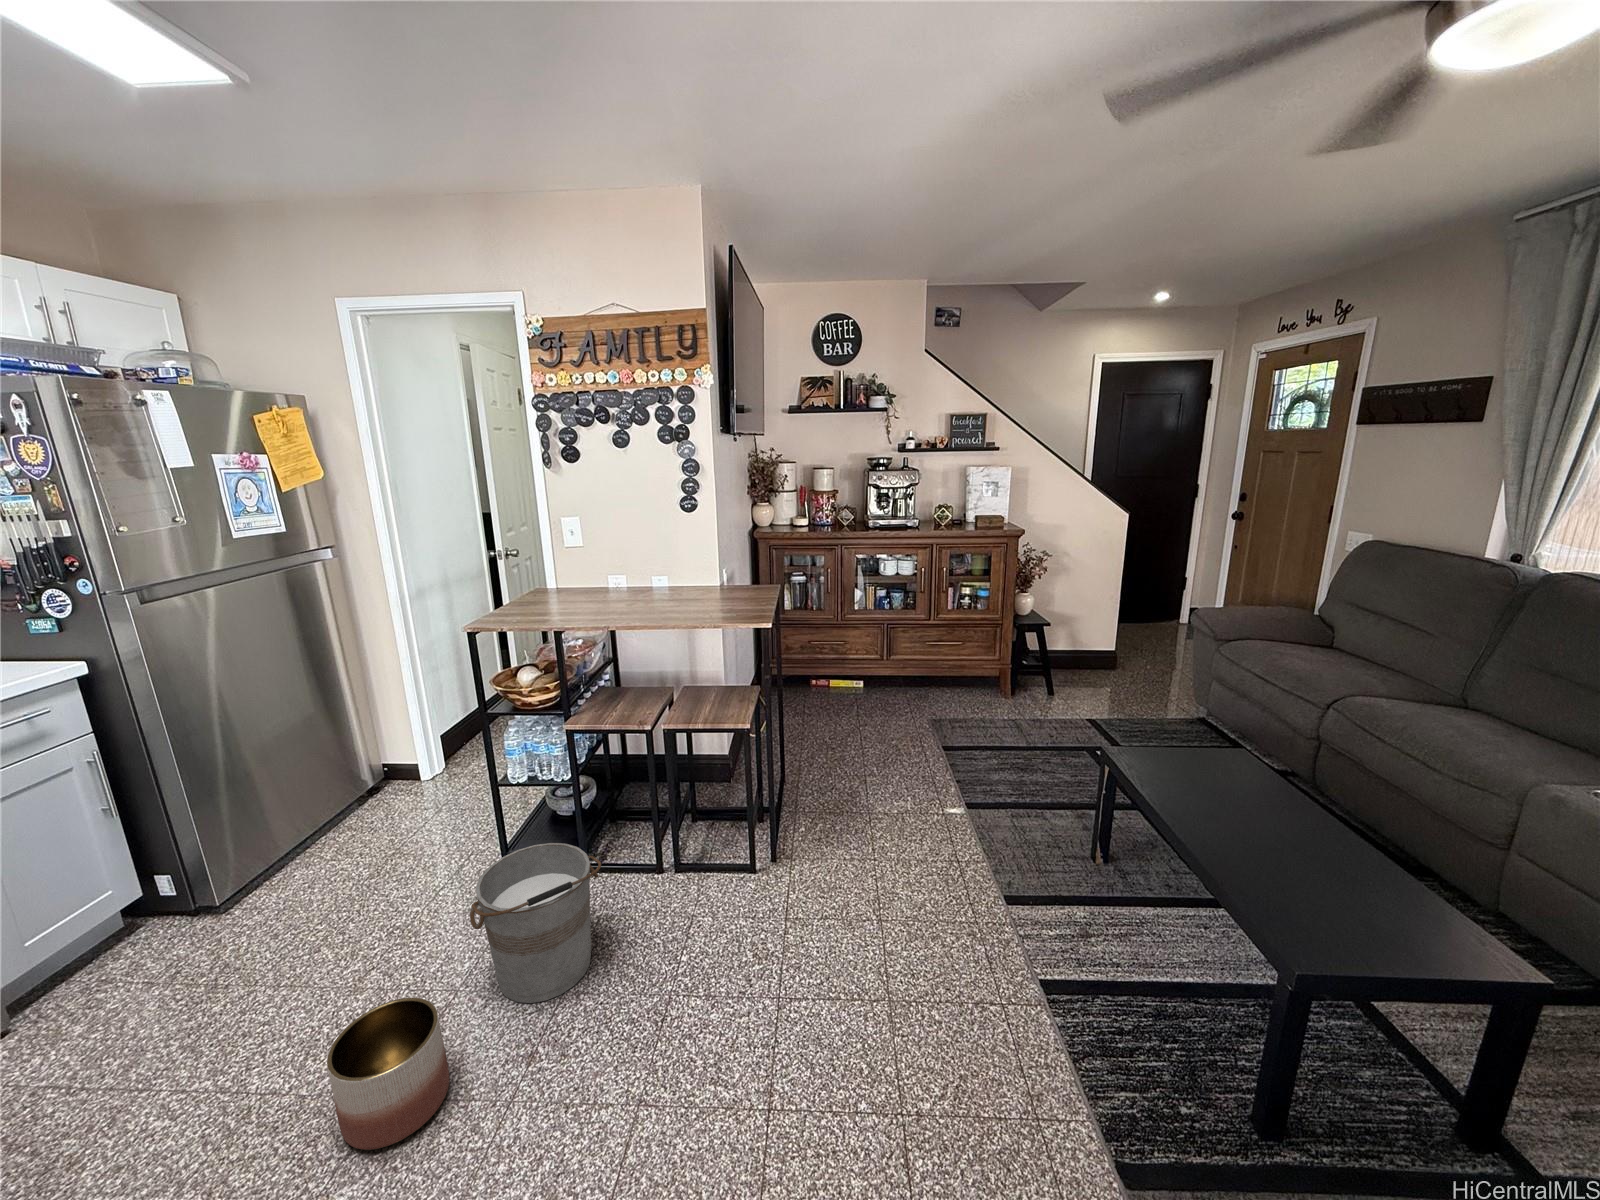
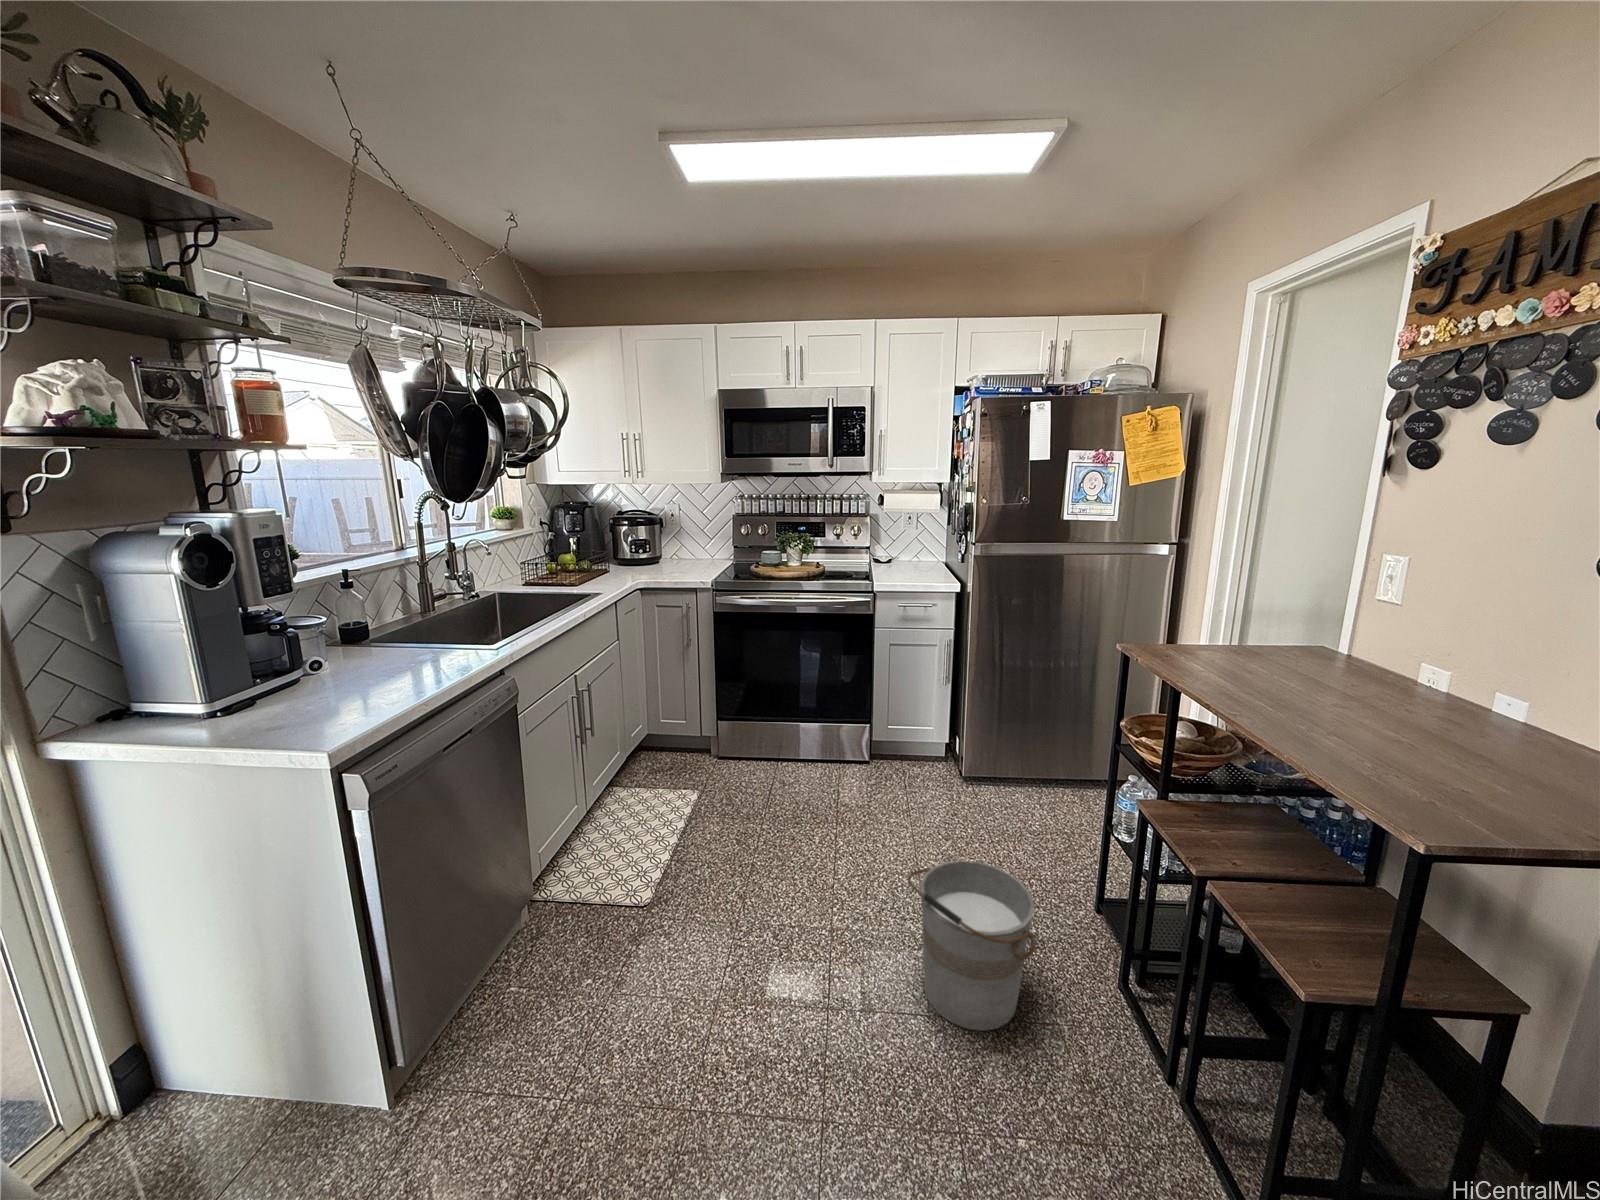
planter: present [327,998,449,1150] -> none [791,861,861,960]

